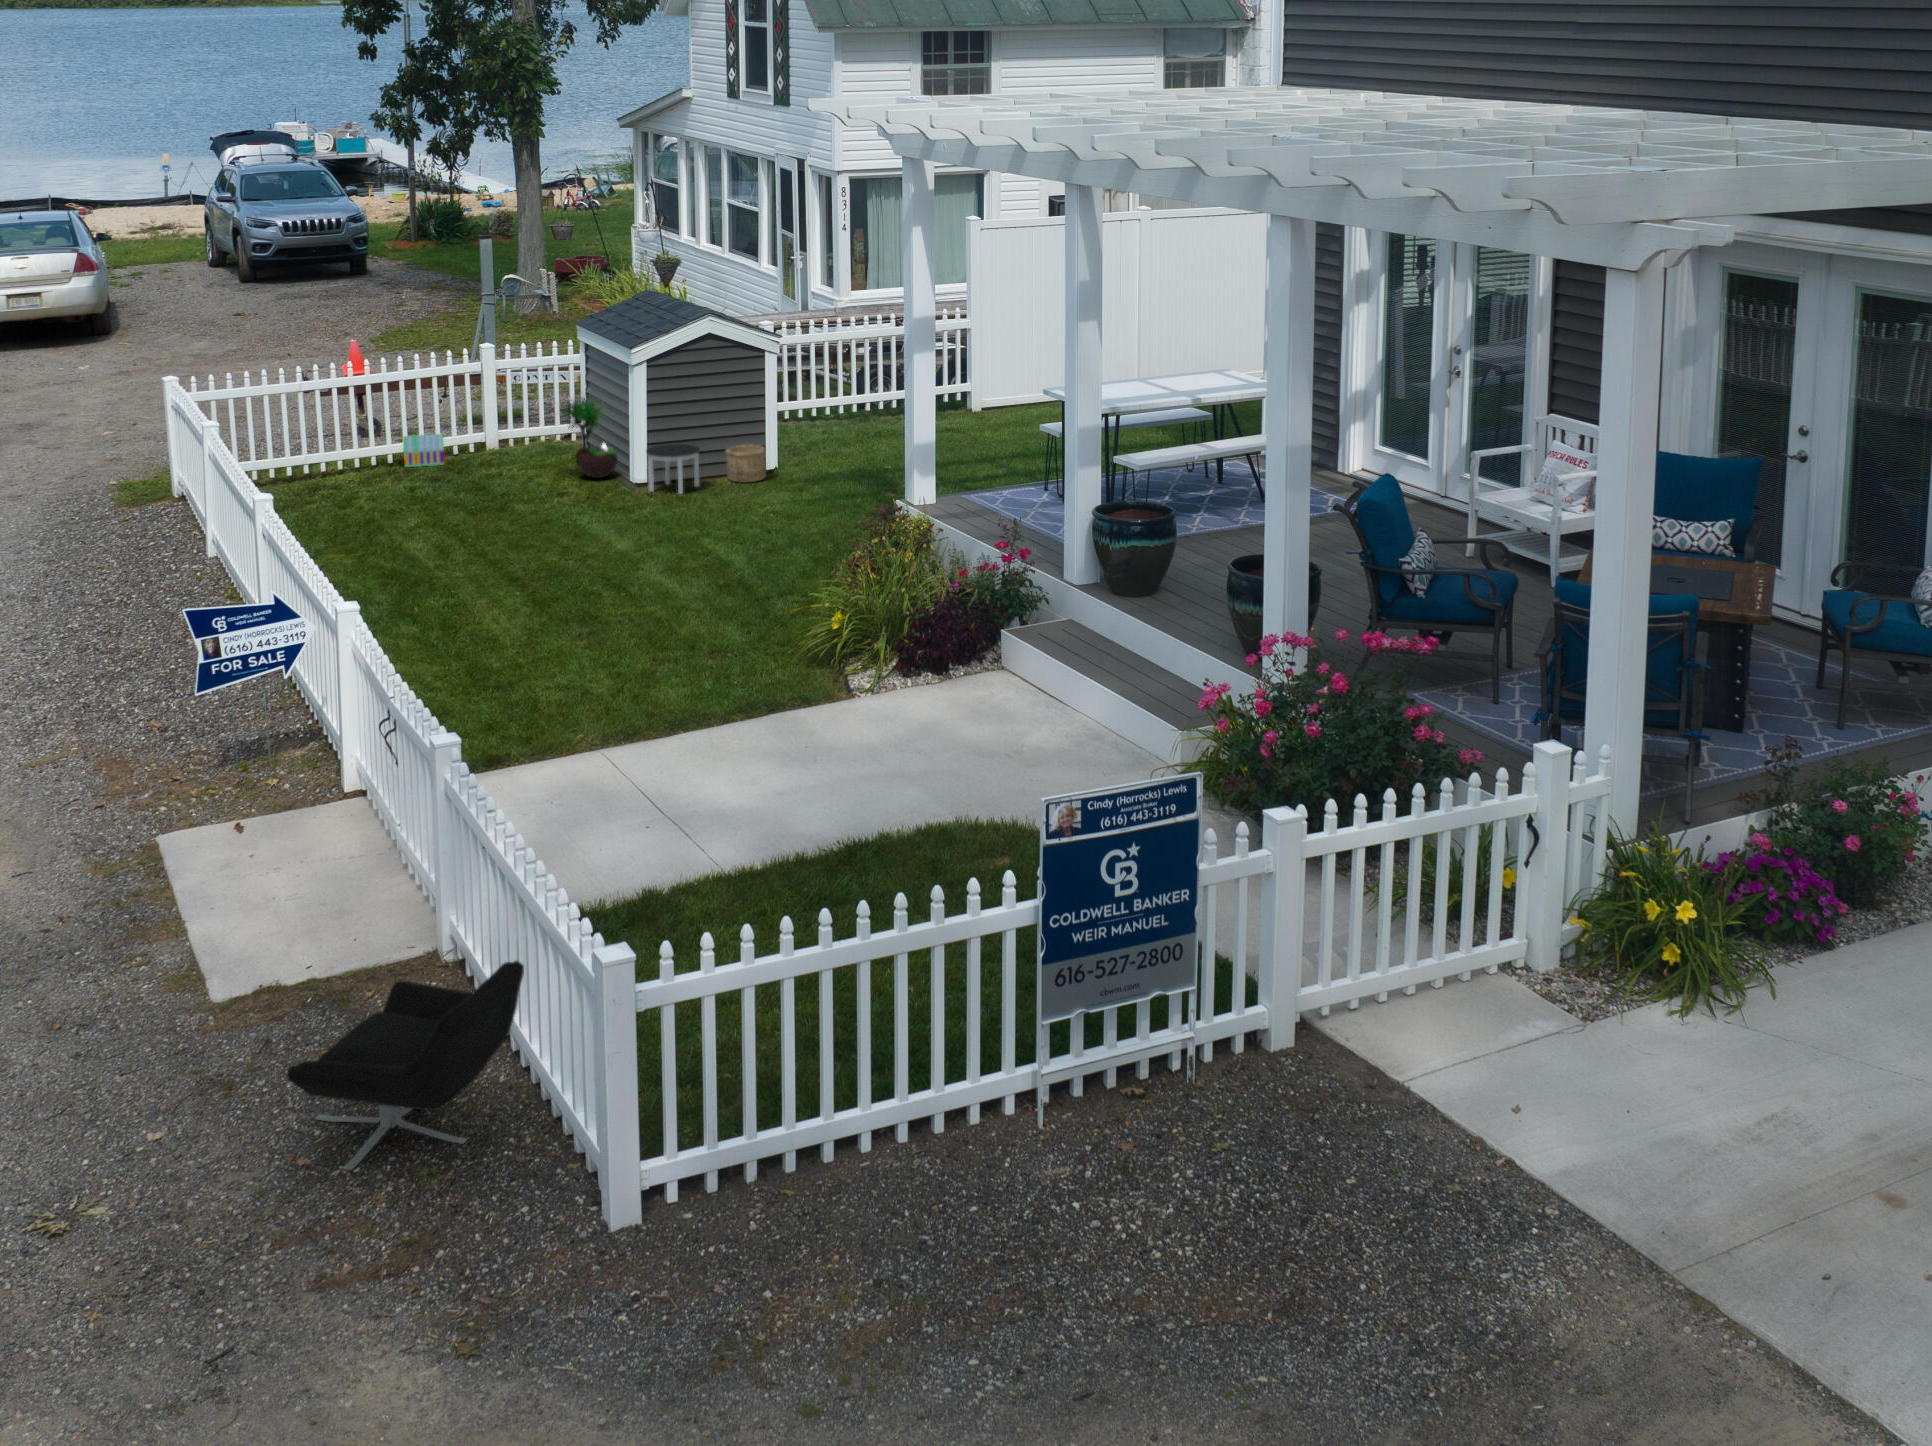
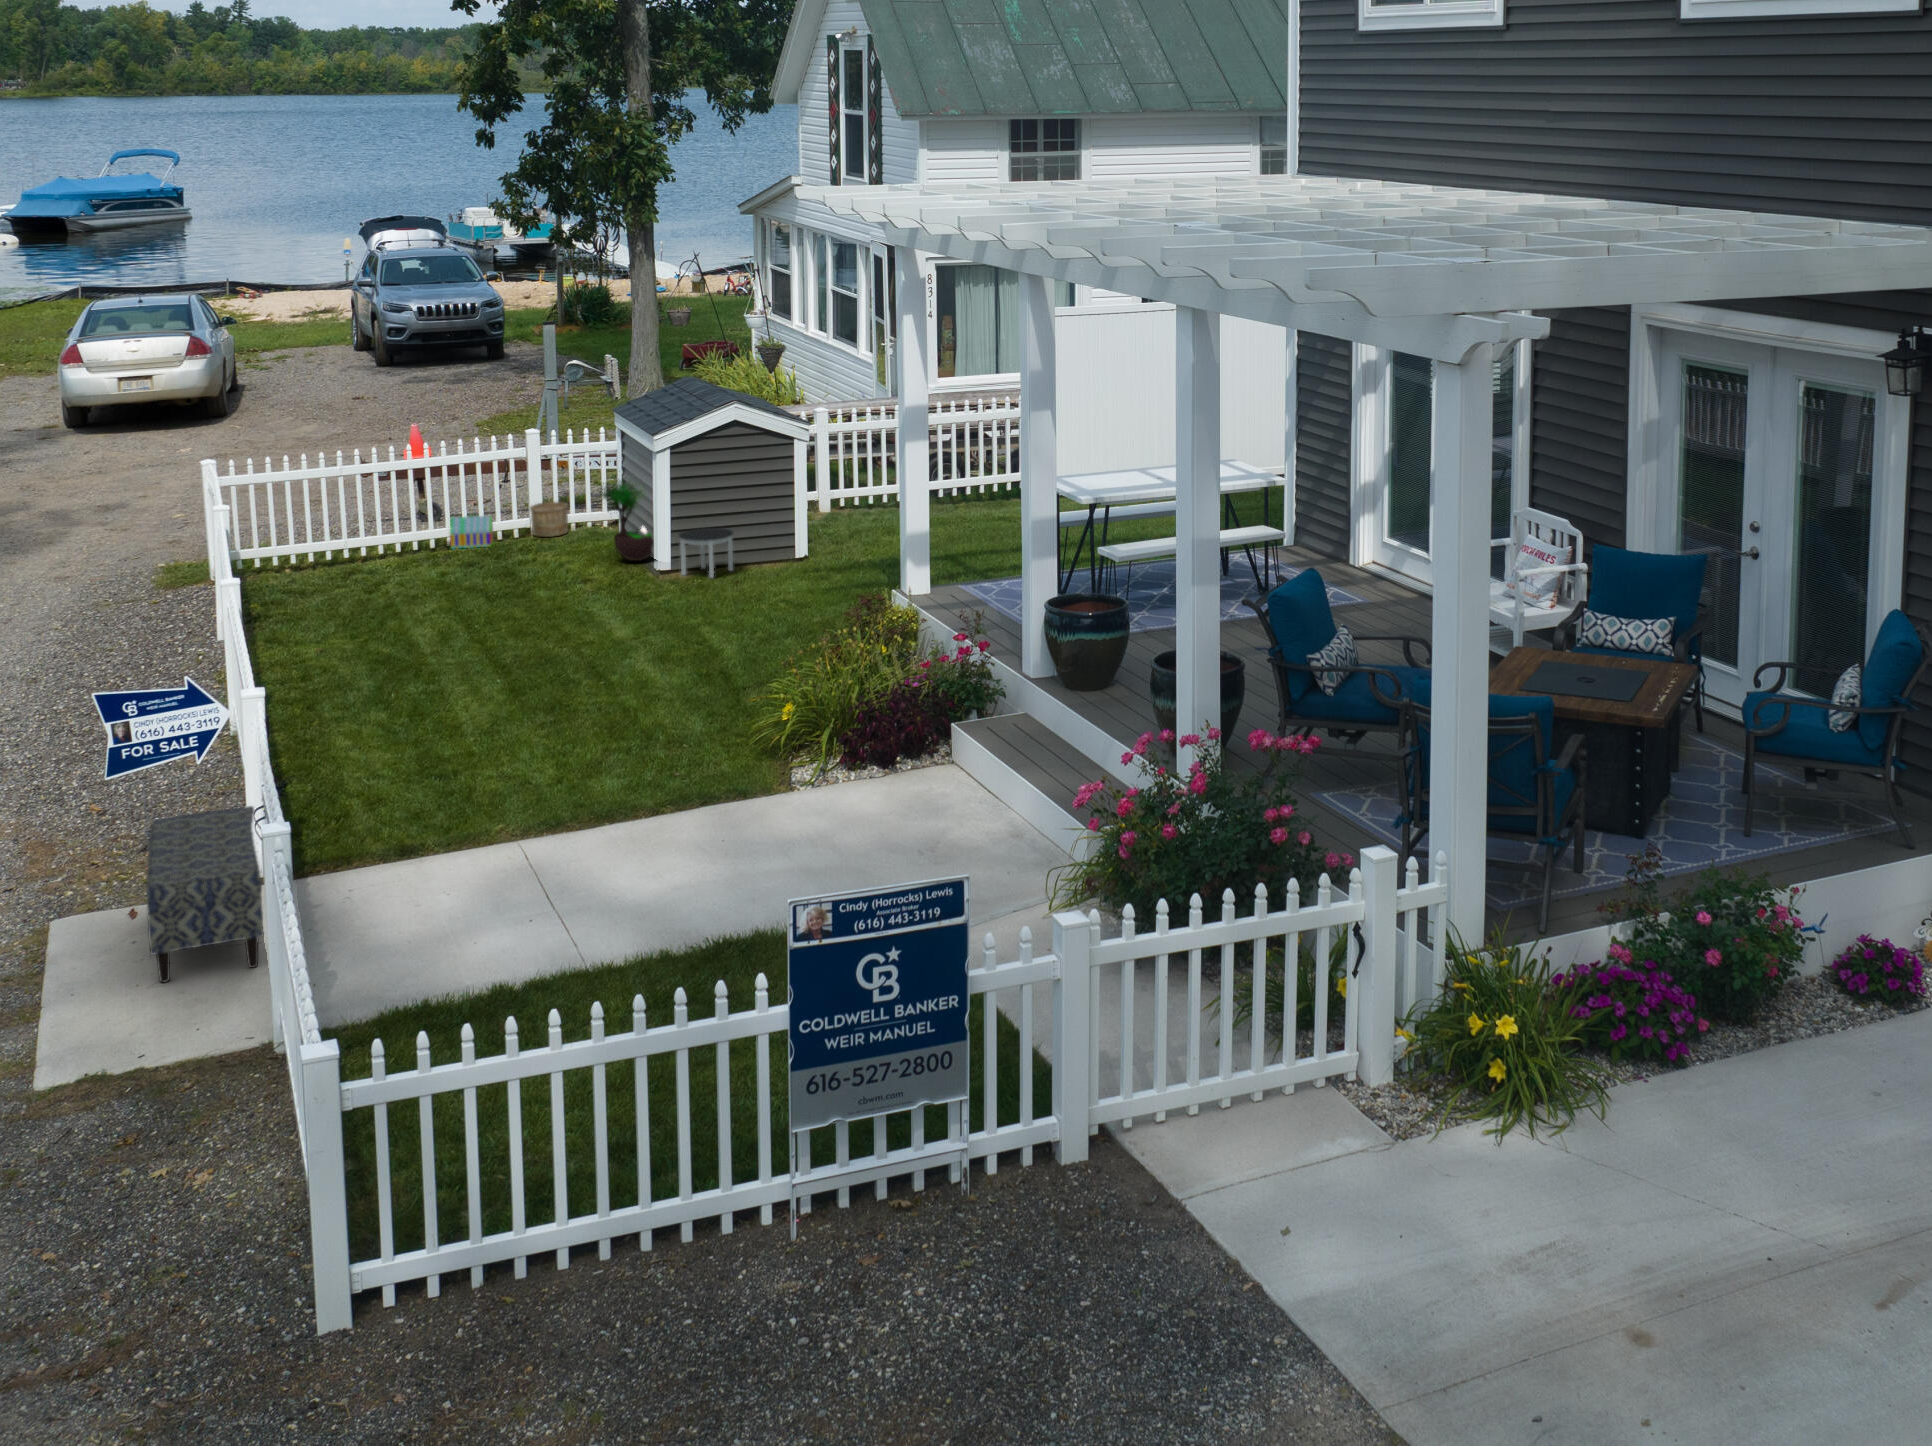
wooden bucket: present [726,444,766,483] -> present [530,502,568,537]
bench: none [259,721,396,894] -> present [146,806,264,983]
lounge chair: present [287,961,524,1170] -> none [21,1057,284,1272]

